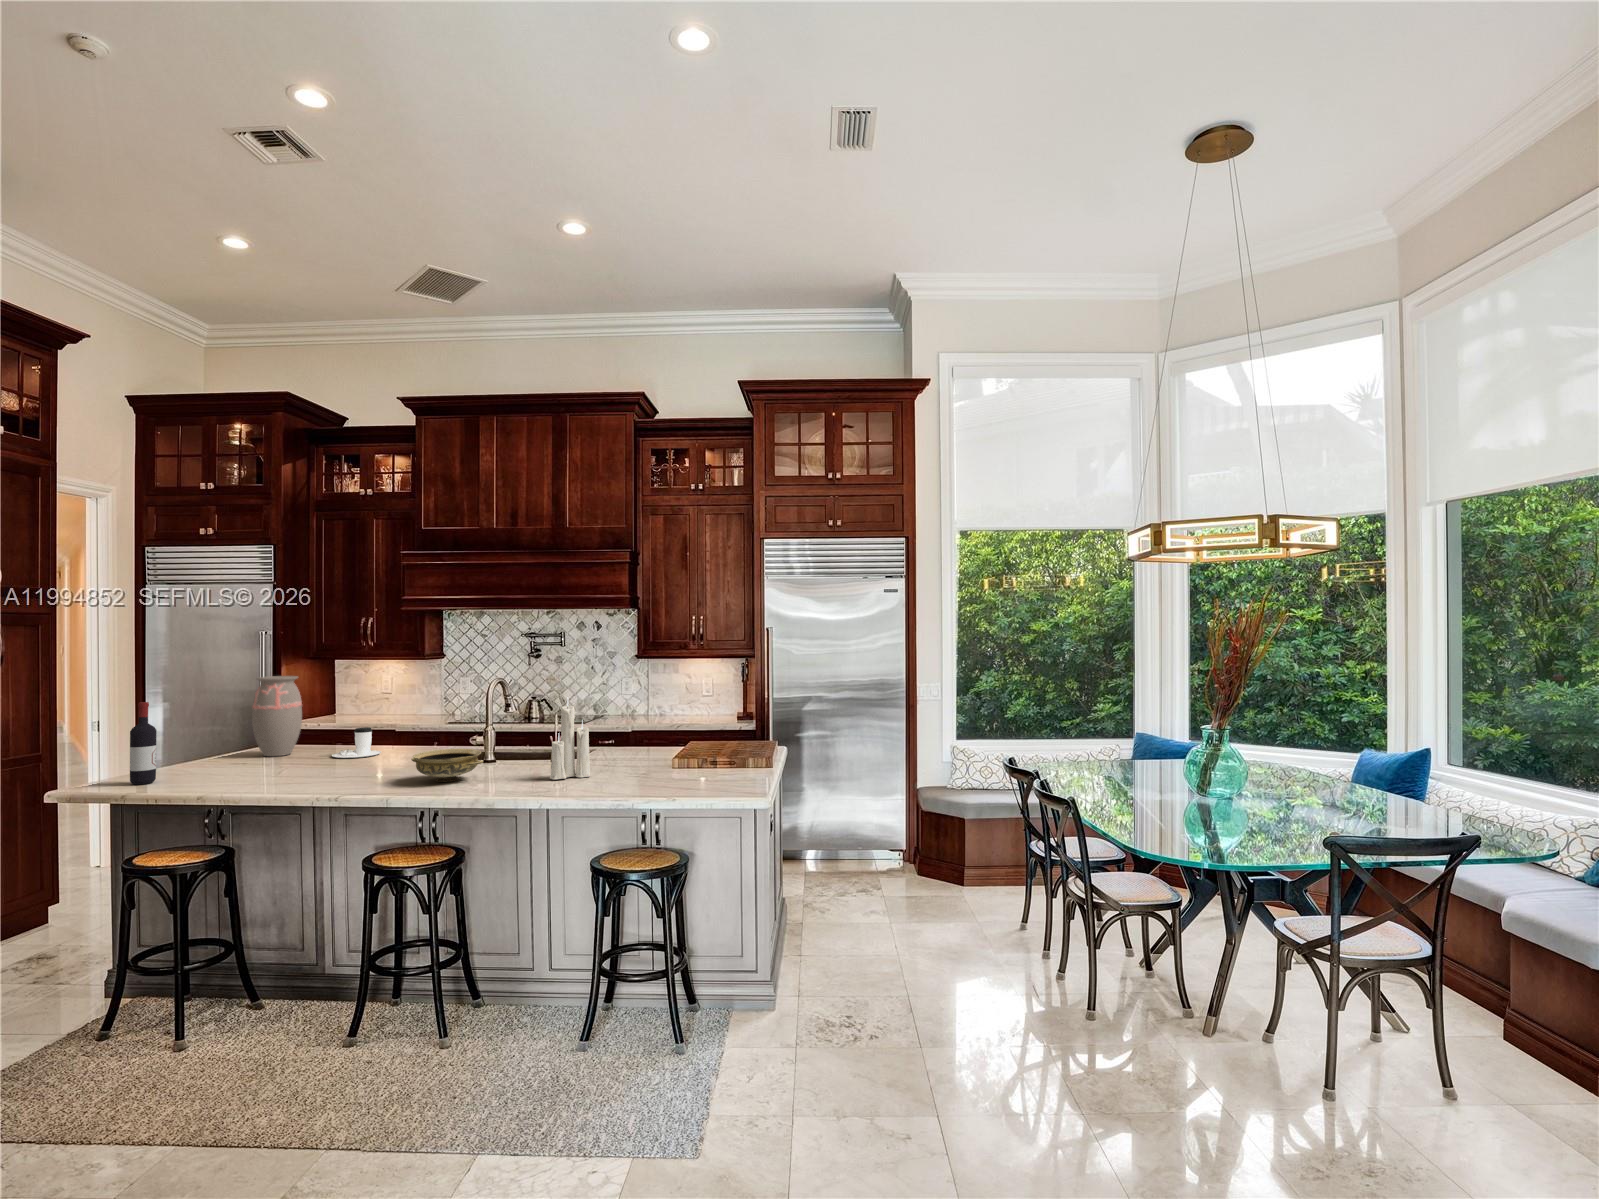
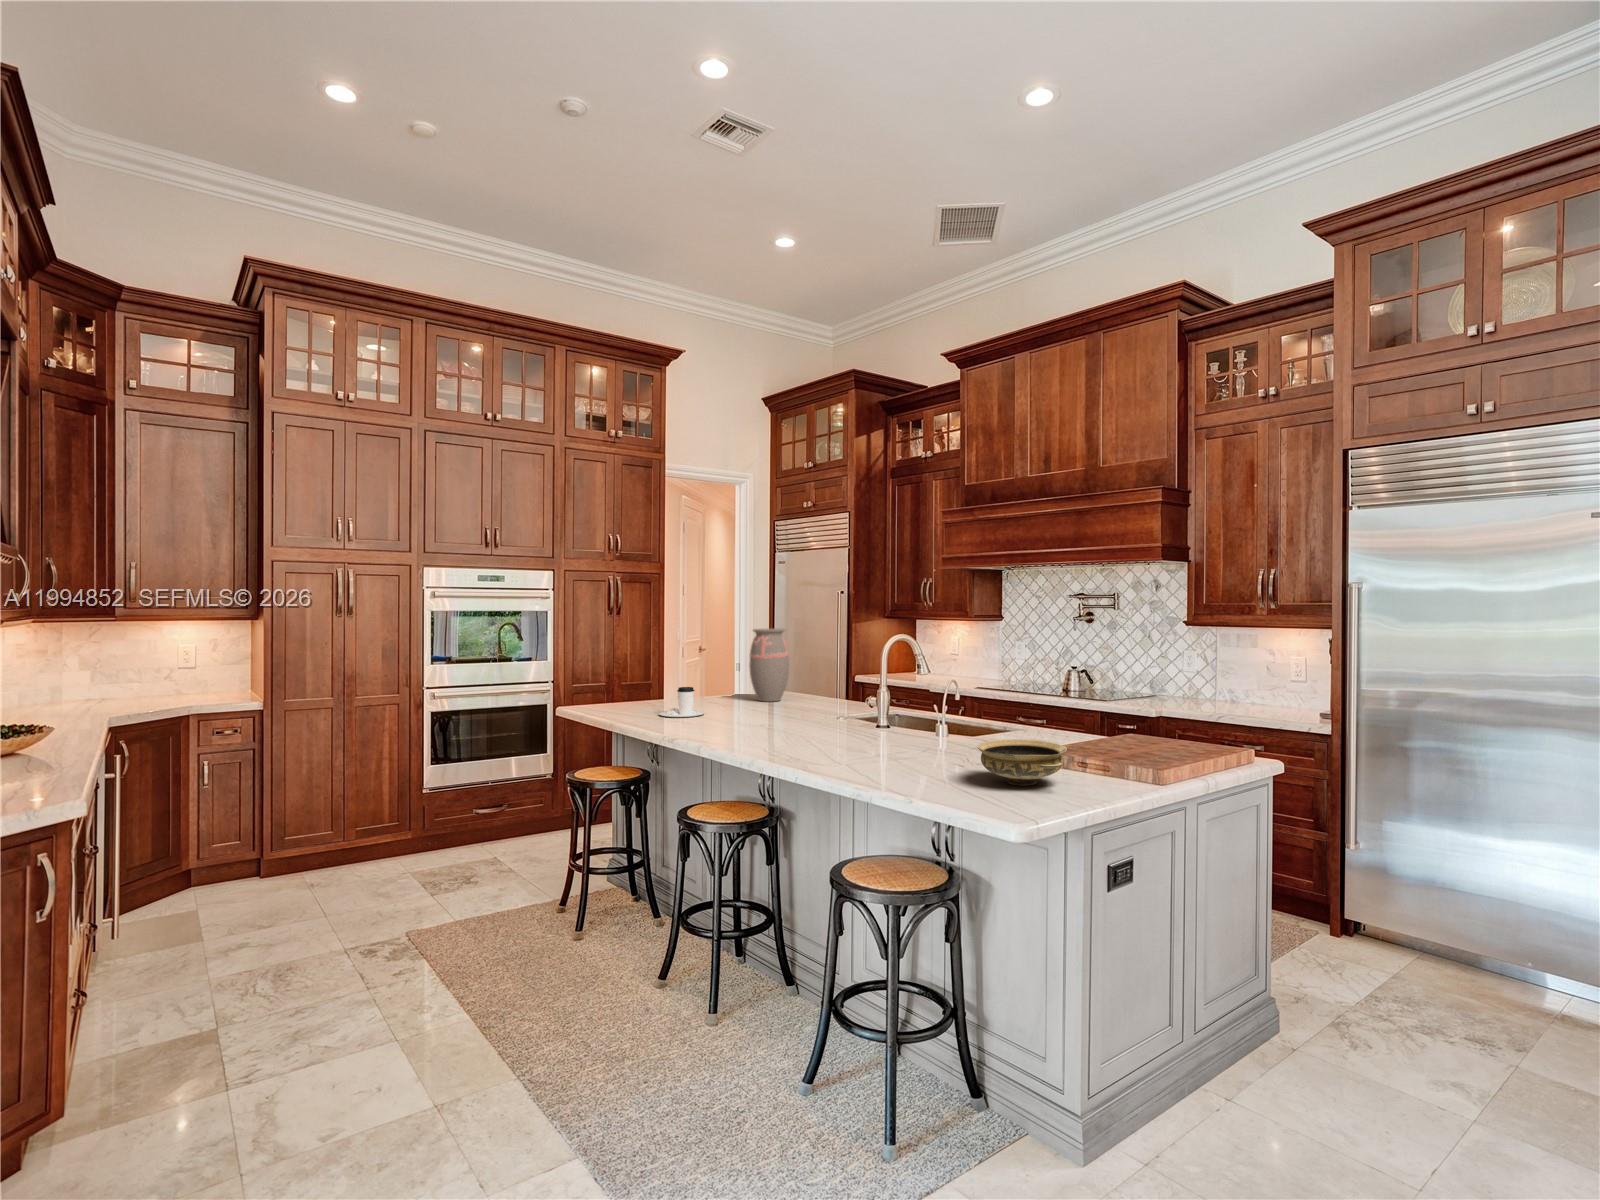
candle: present [550,699,590,780] -> none [882,656,931,761]
wine bottle: present [130,702,157,785] -> none [628,644,647,712]
coffee cup: present [332,727,381,758] -> present [659,687,705,717]
ceramic bowl: present [411,749,483,782] -> present [977,739,1067,785]

